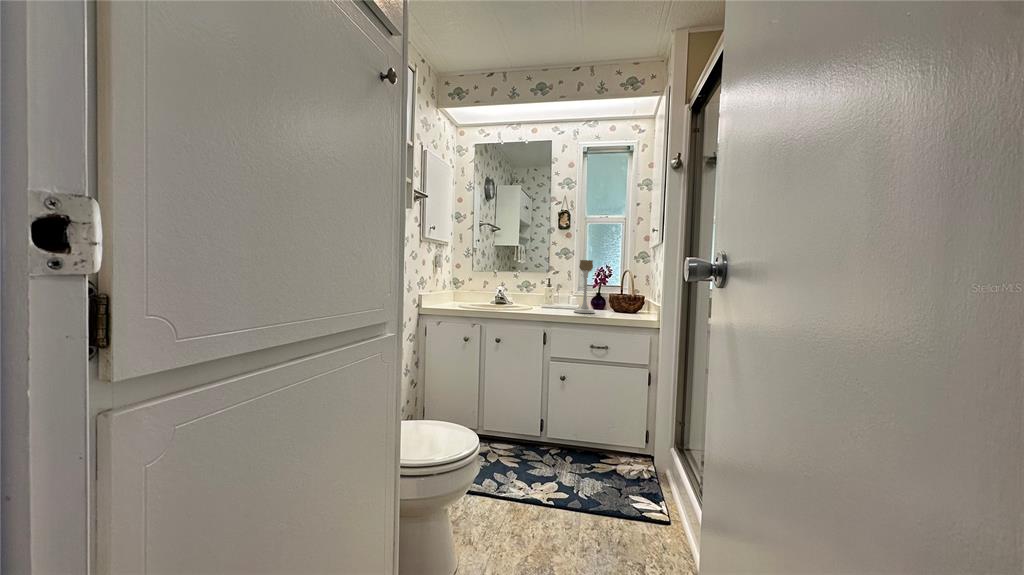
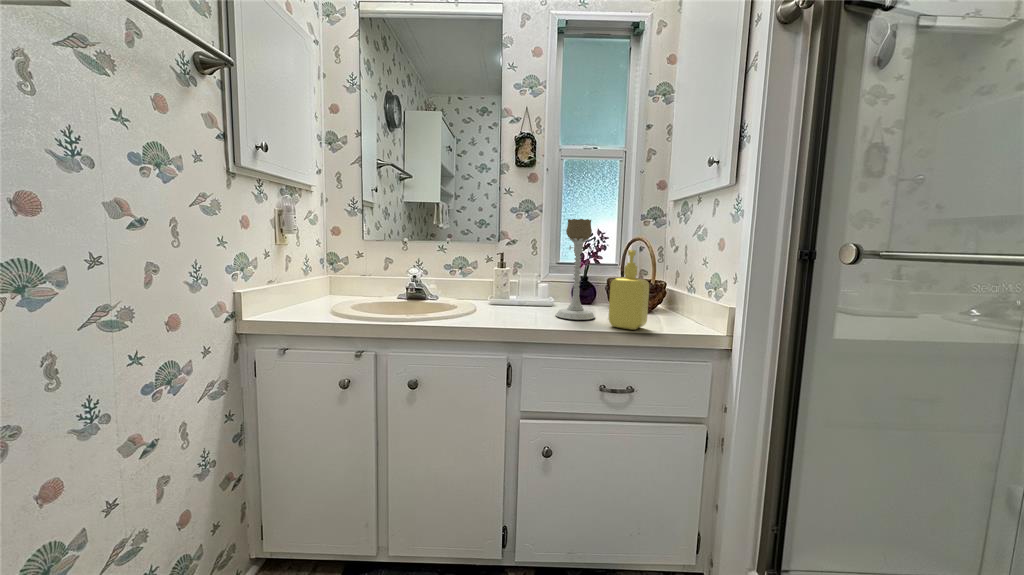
soap dispenser: none [598,276,619,317] -> present [609,250,649,330]

